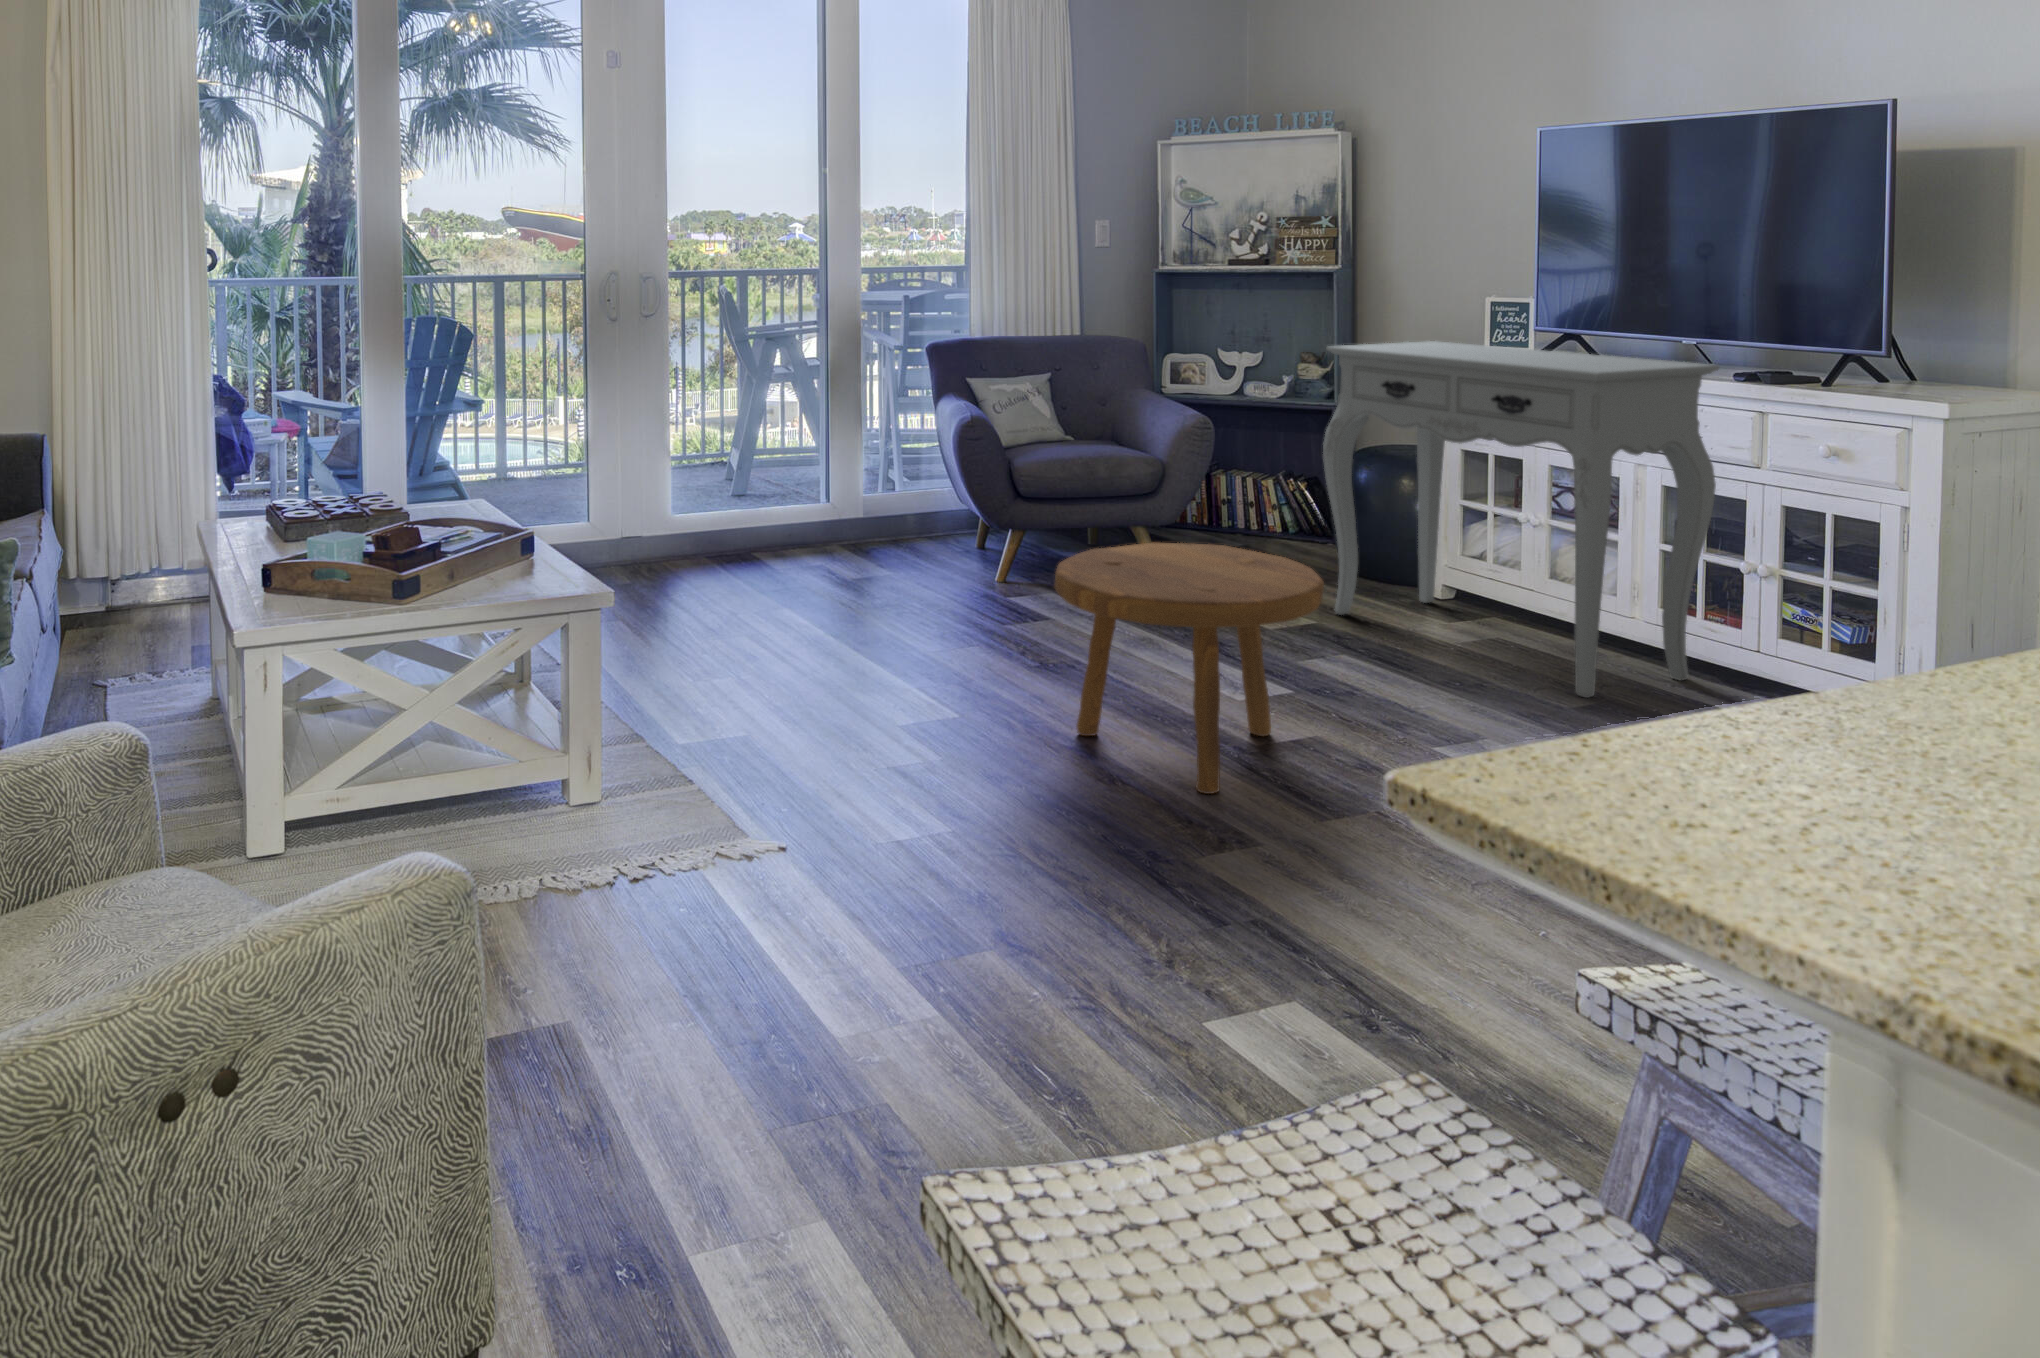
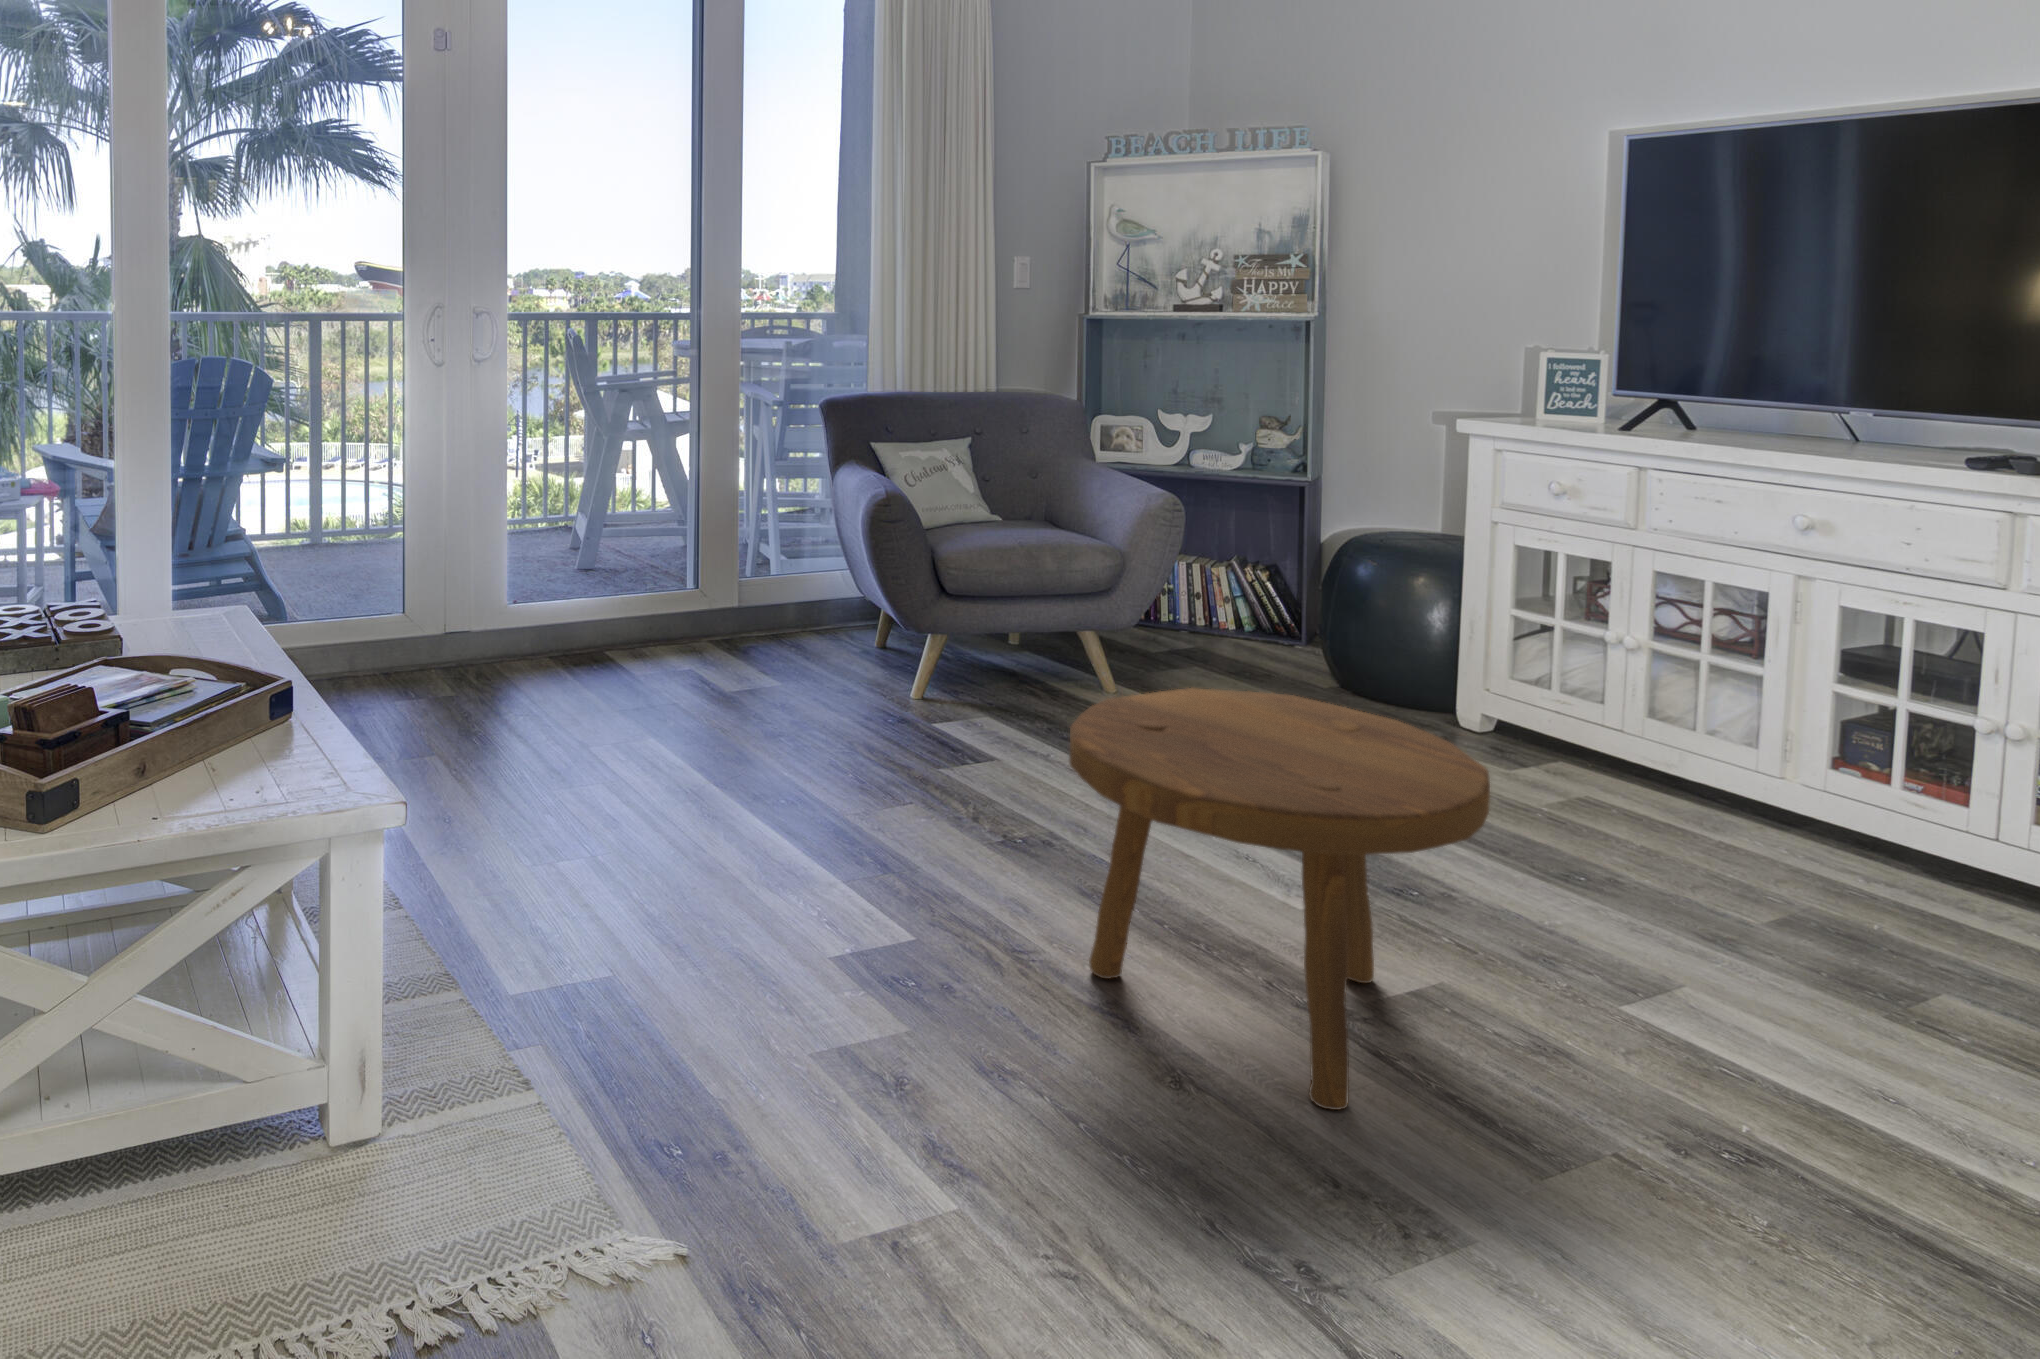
console table: present [1323,341,1719,698] -> none [1347,406,1955,913]

